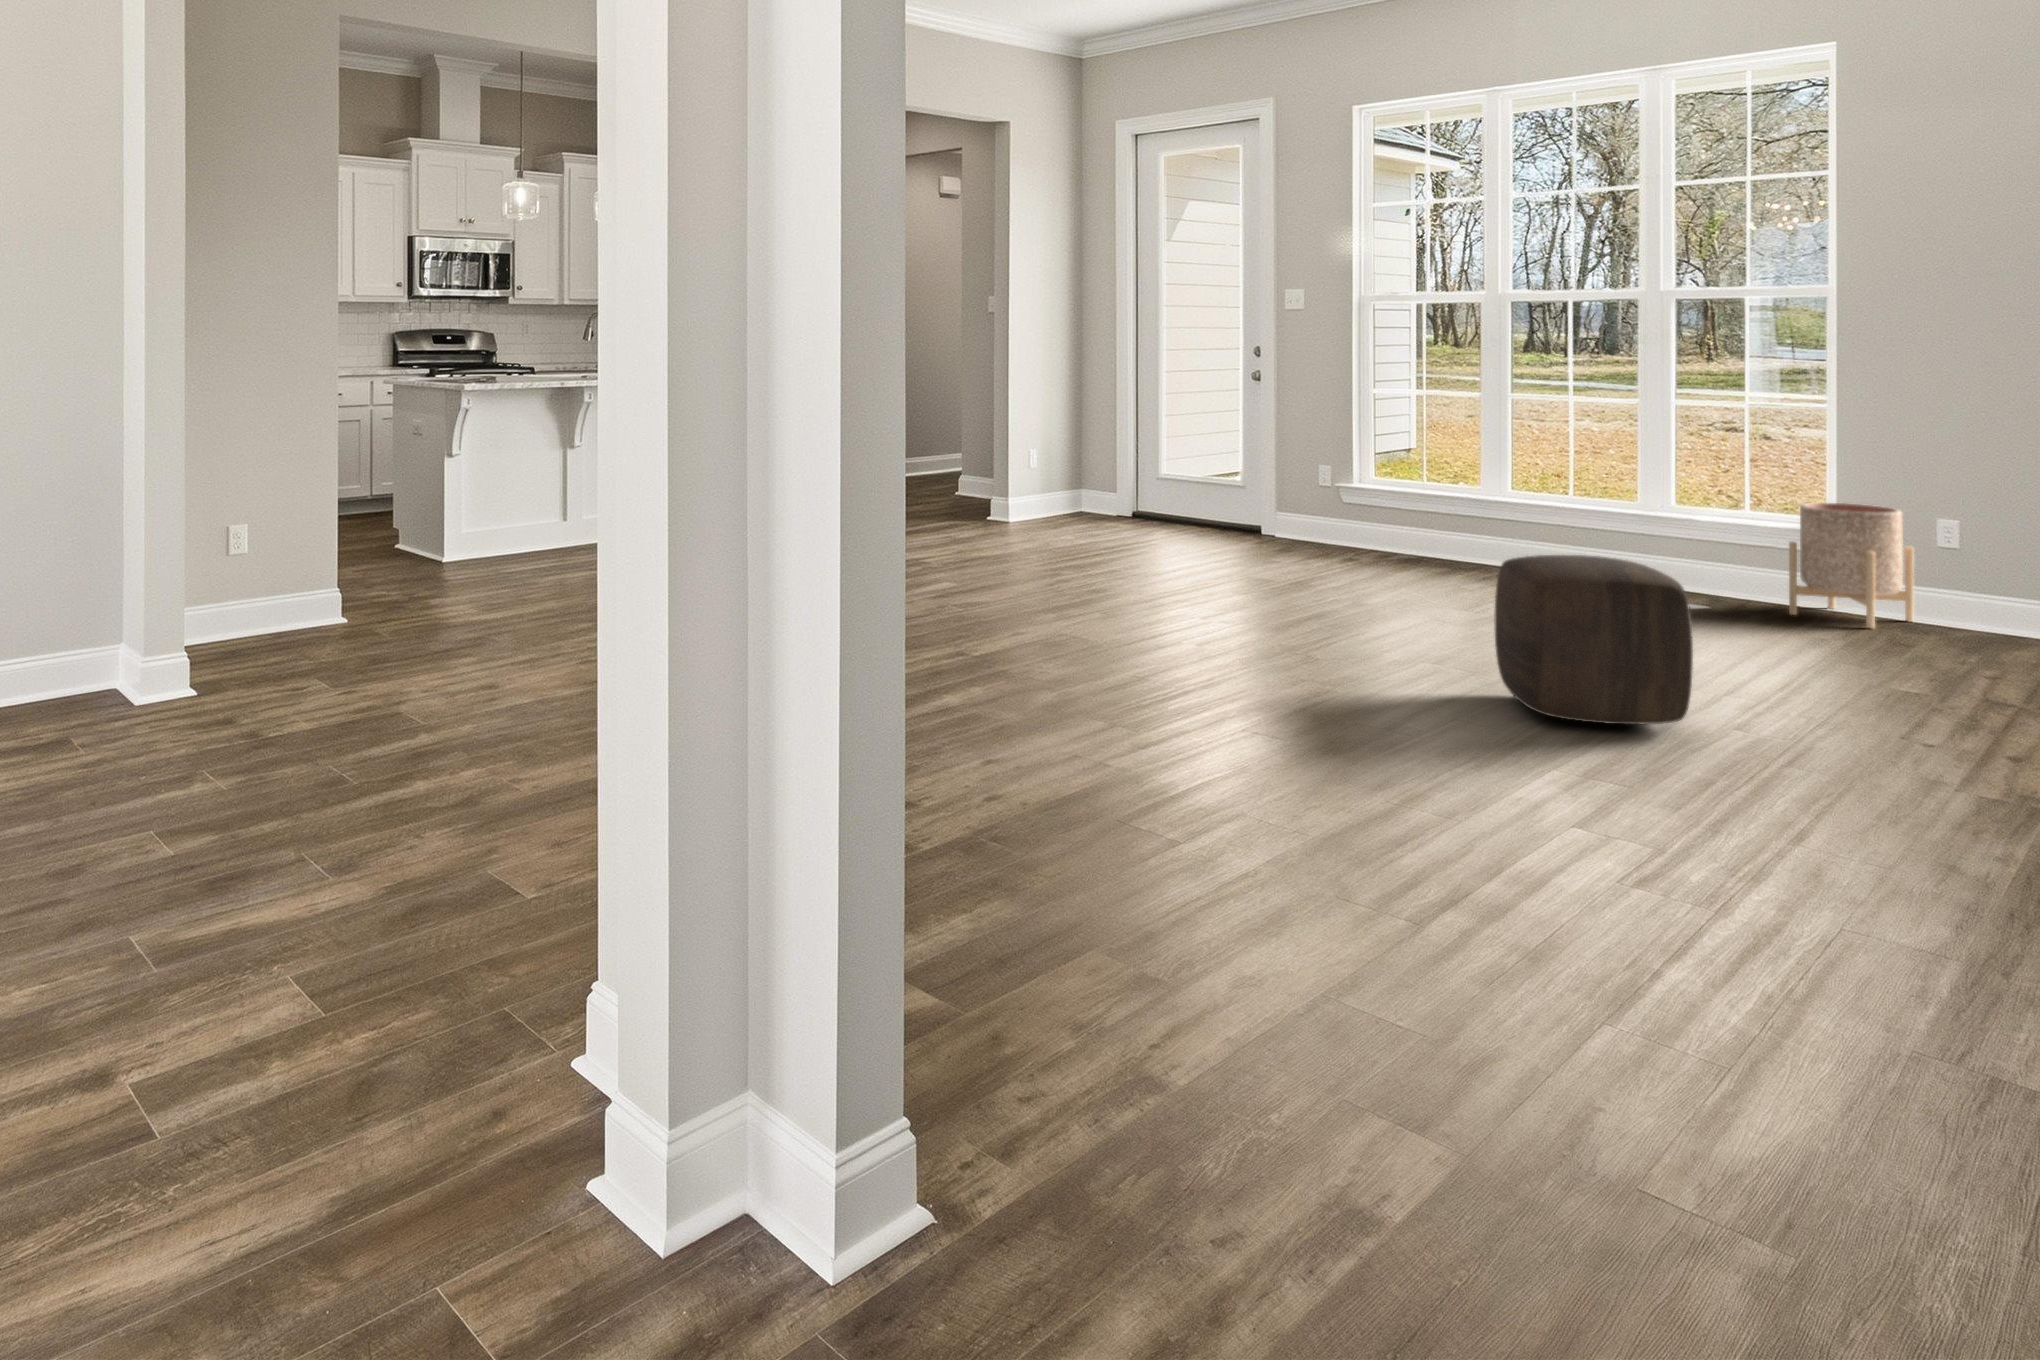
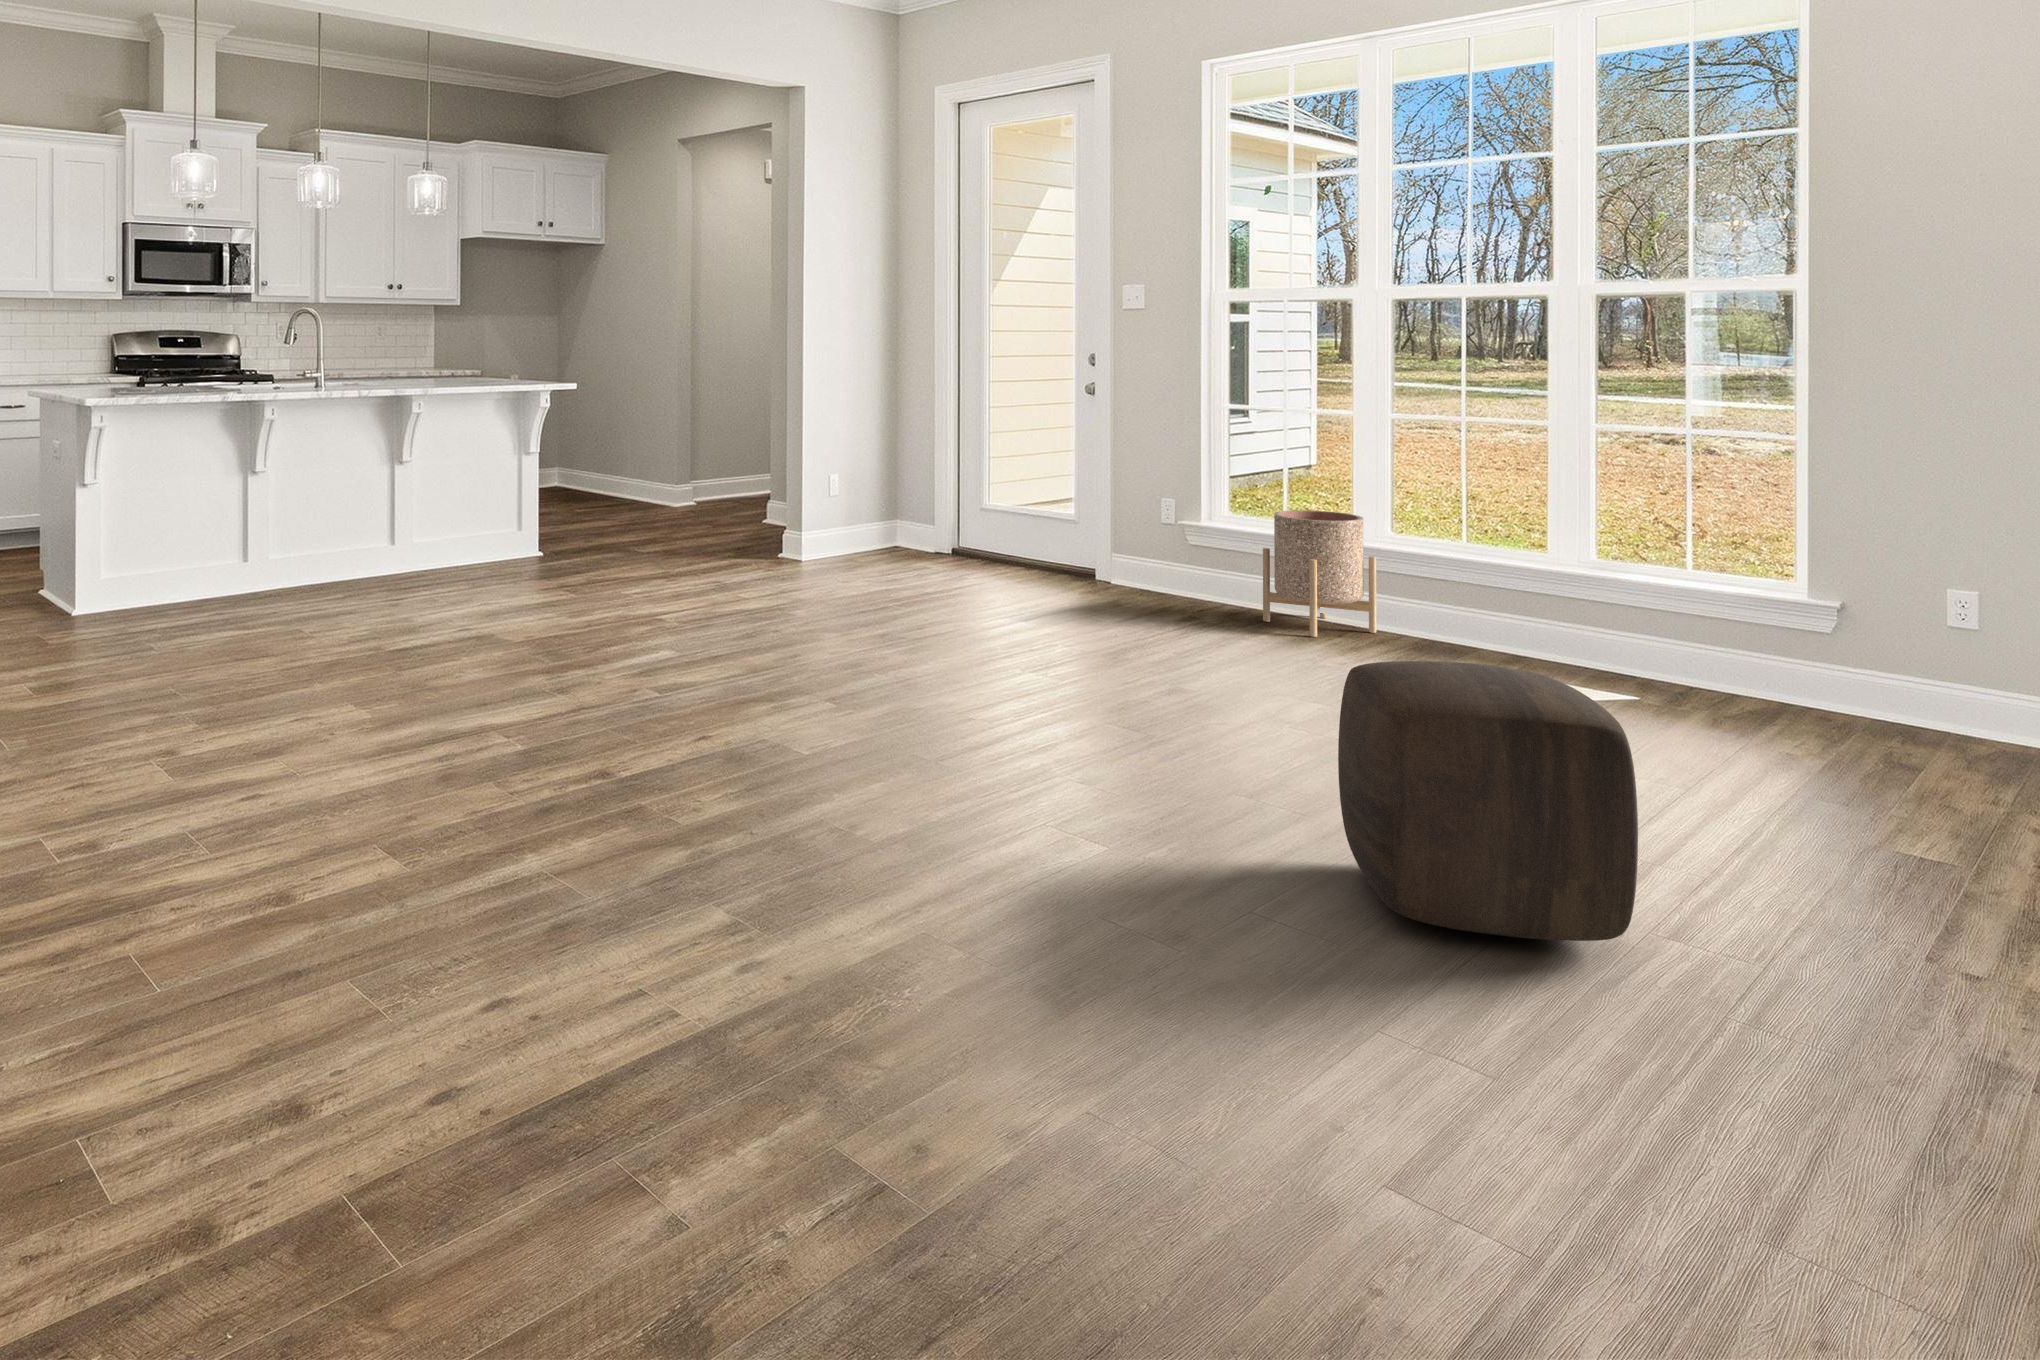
planter: present [1789,503,1914,628] -> present [1263,510,1376,637]

